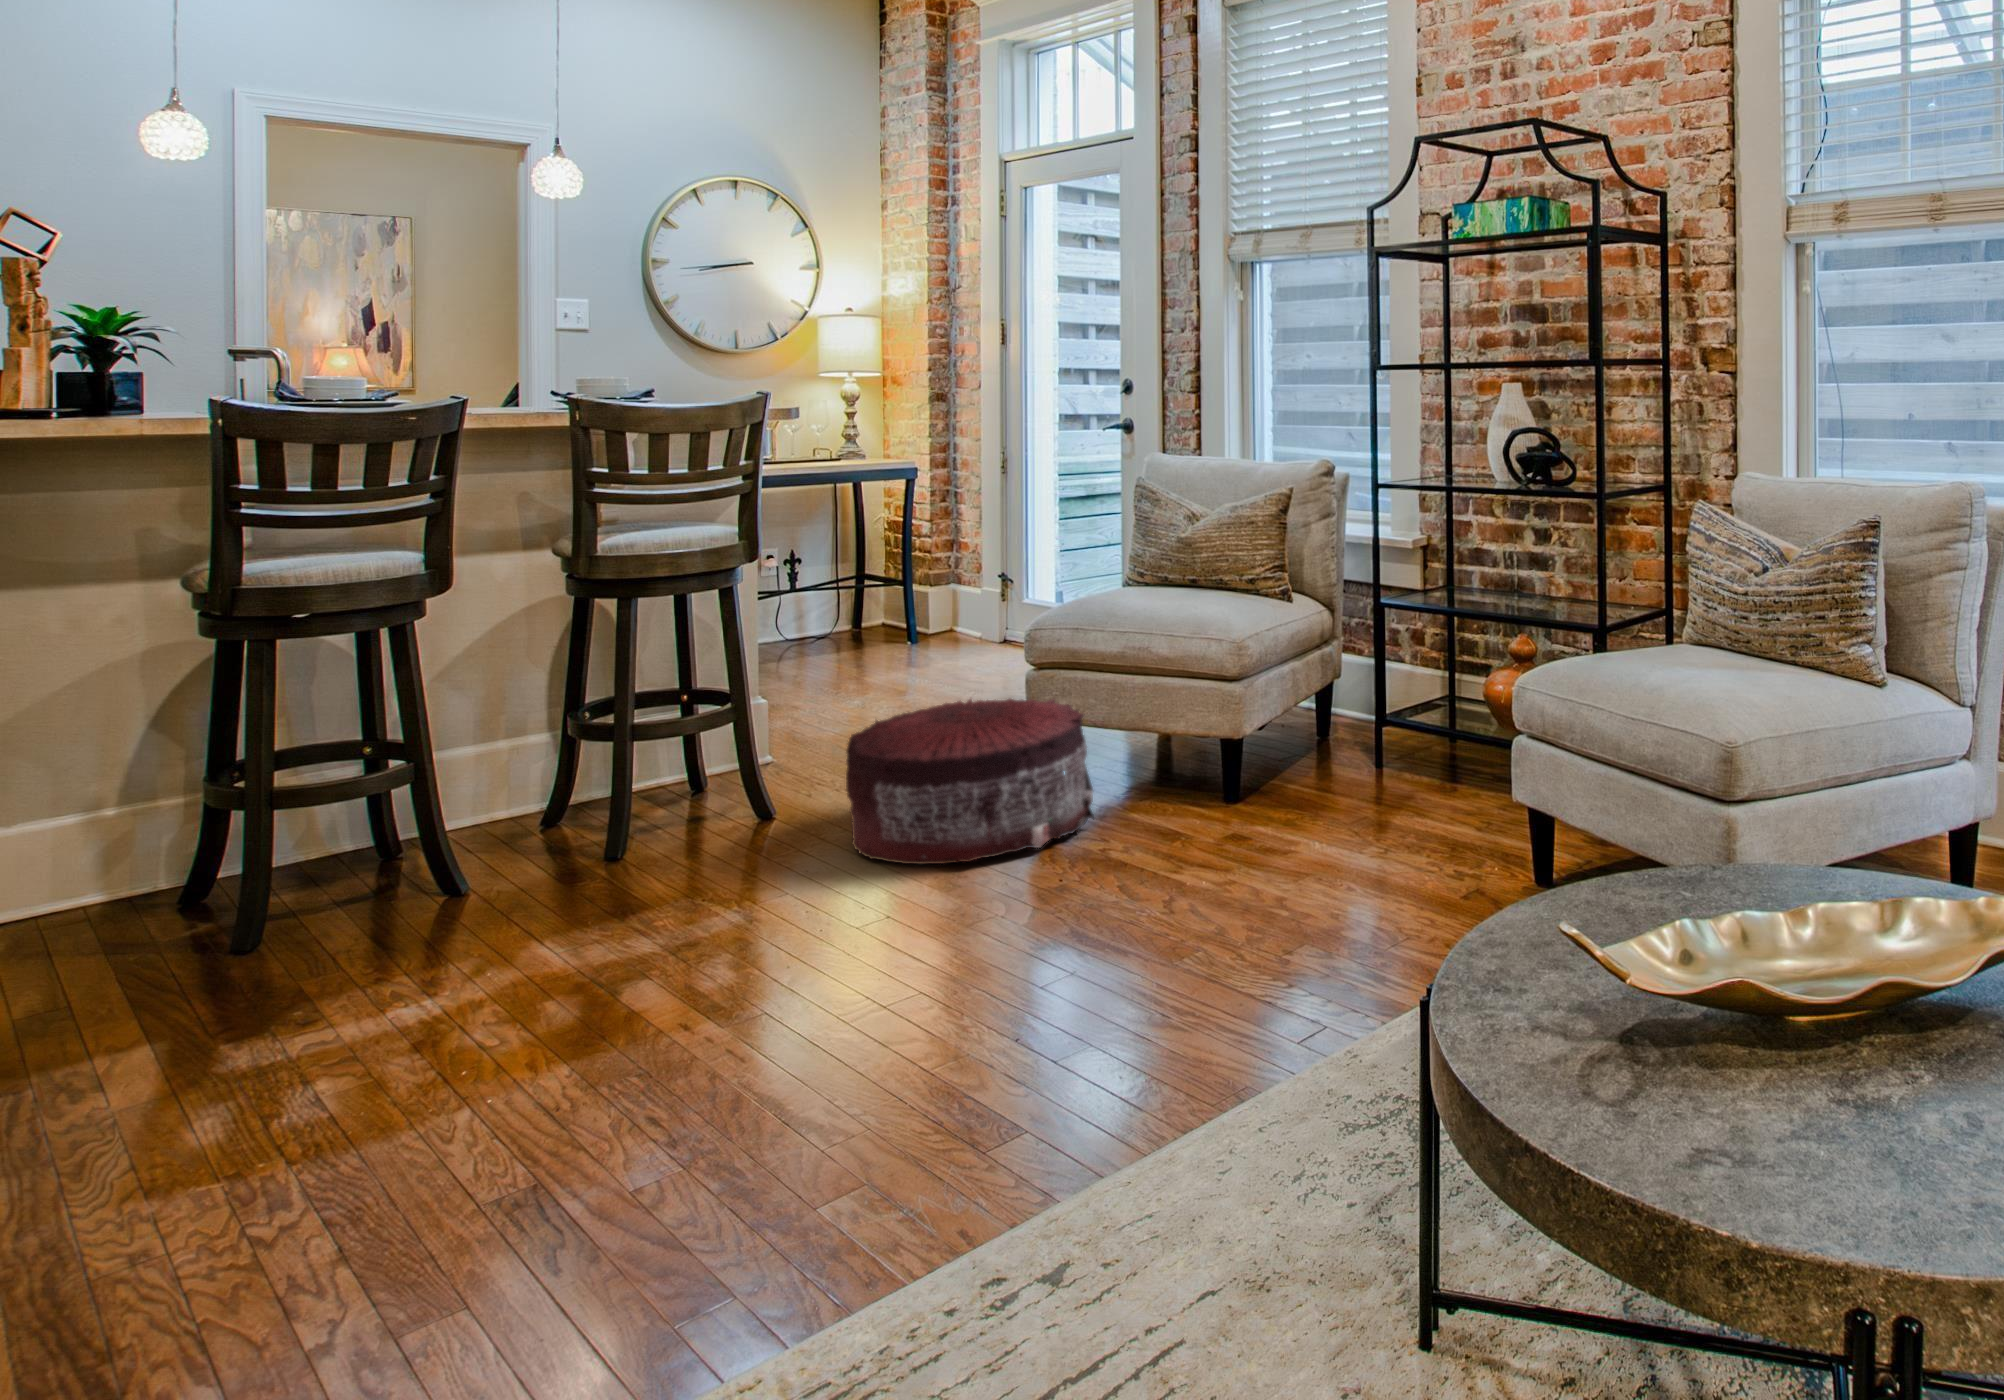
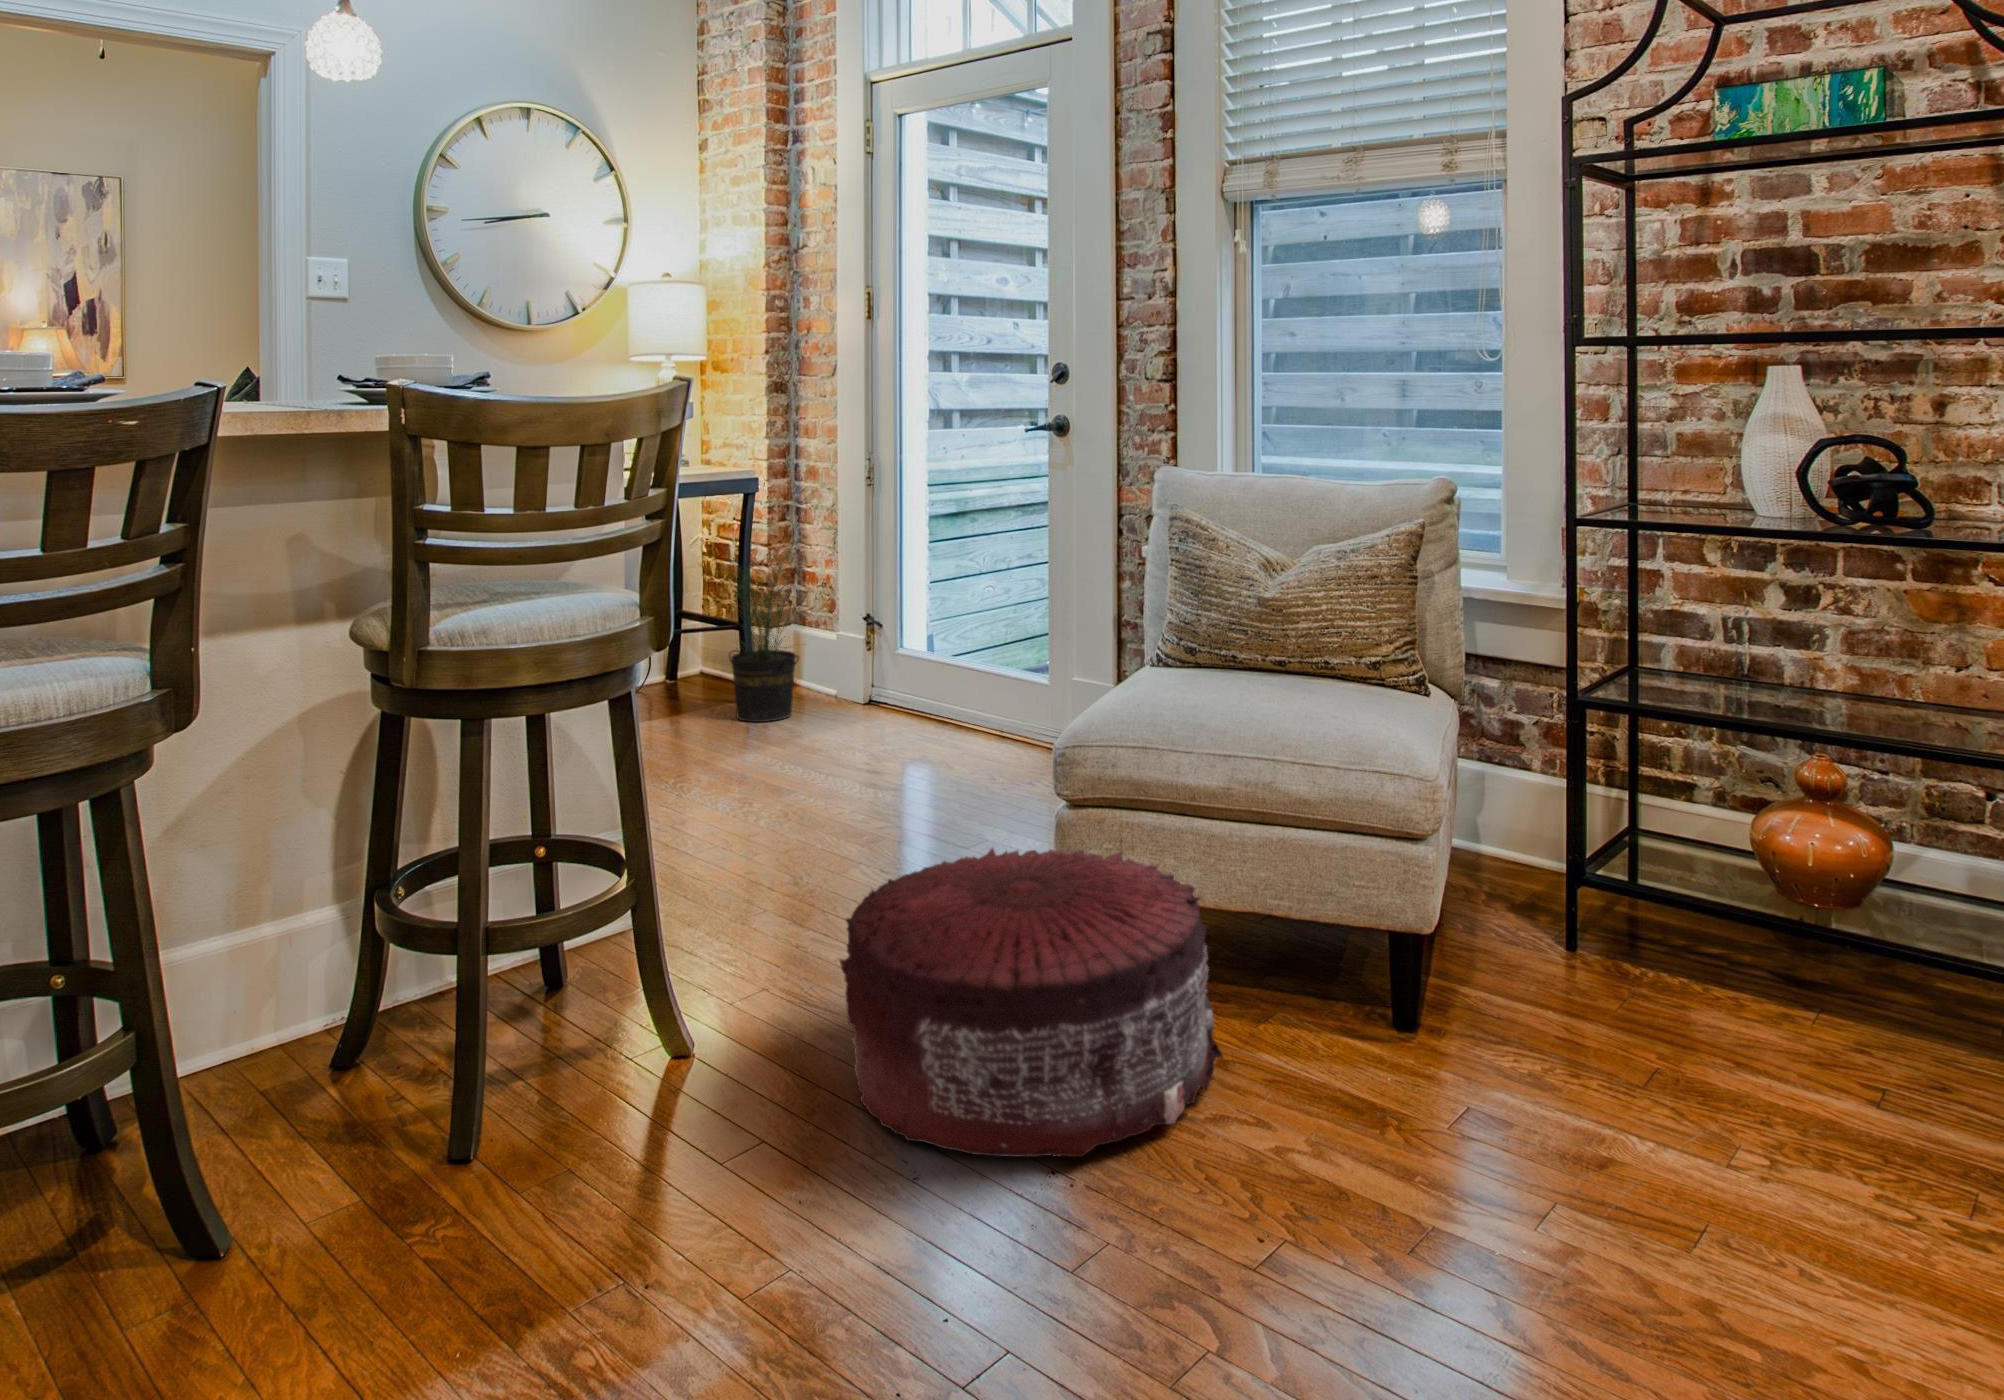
potted plant: none [879,508,957,653] -> present [726,536,800,722]

